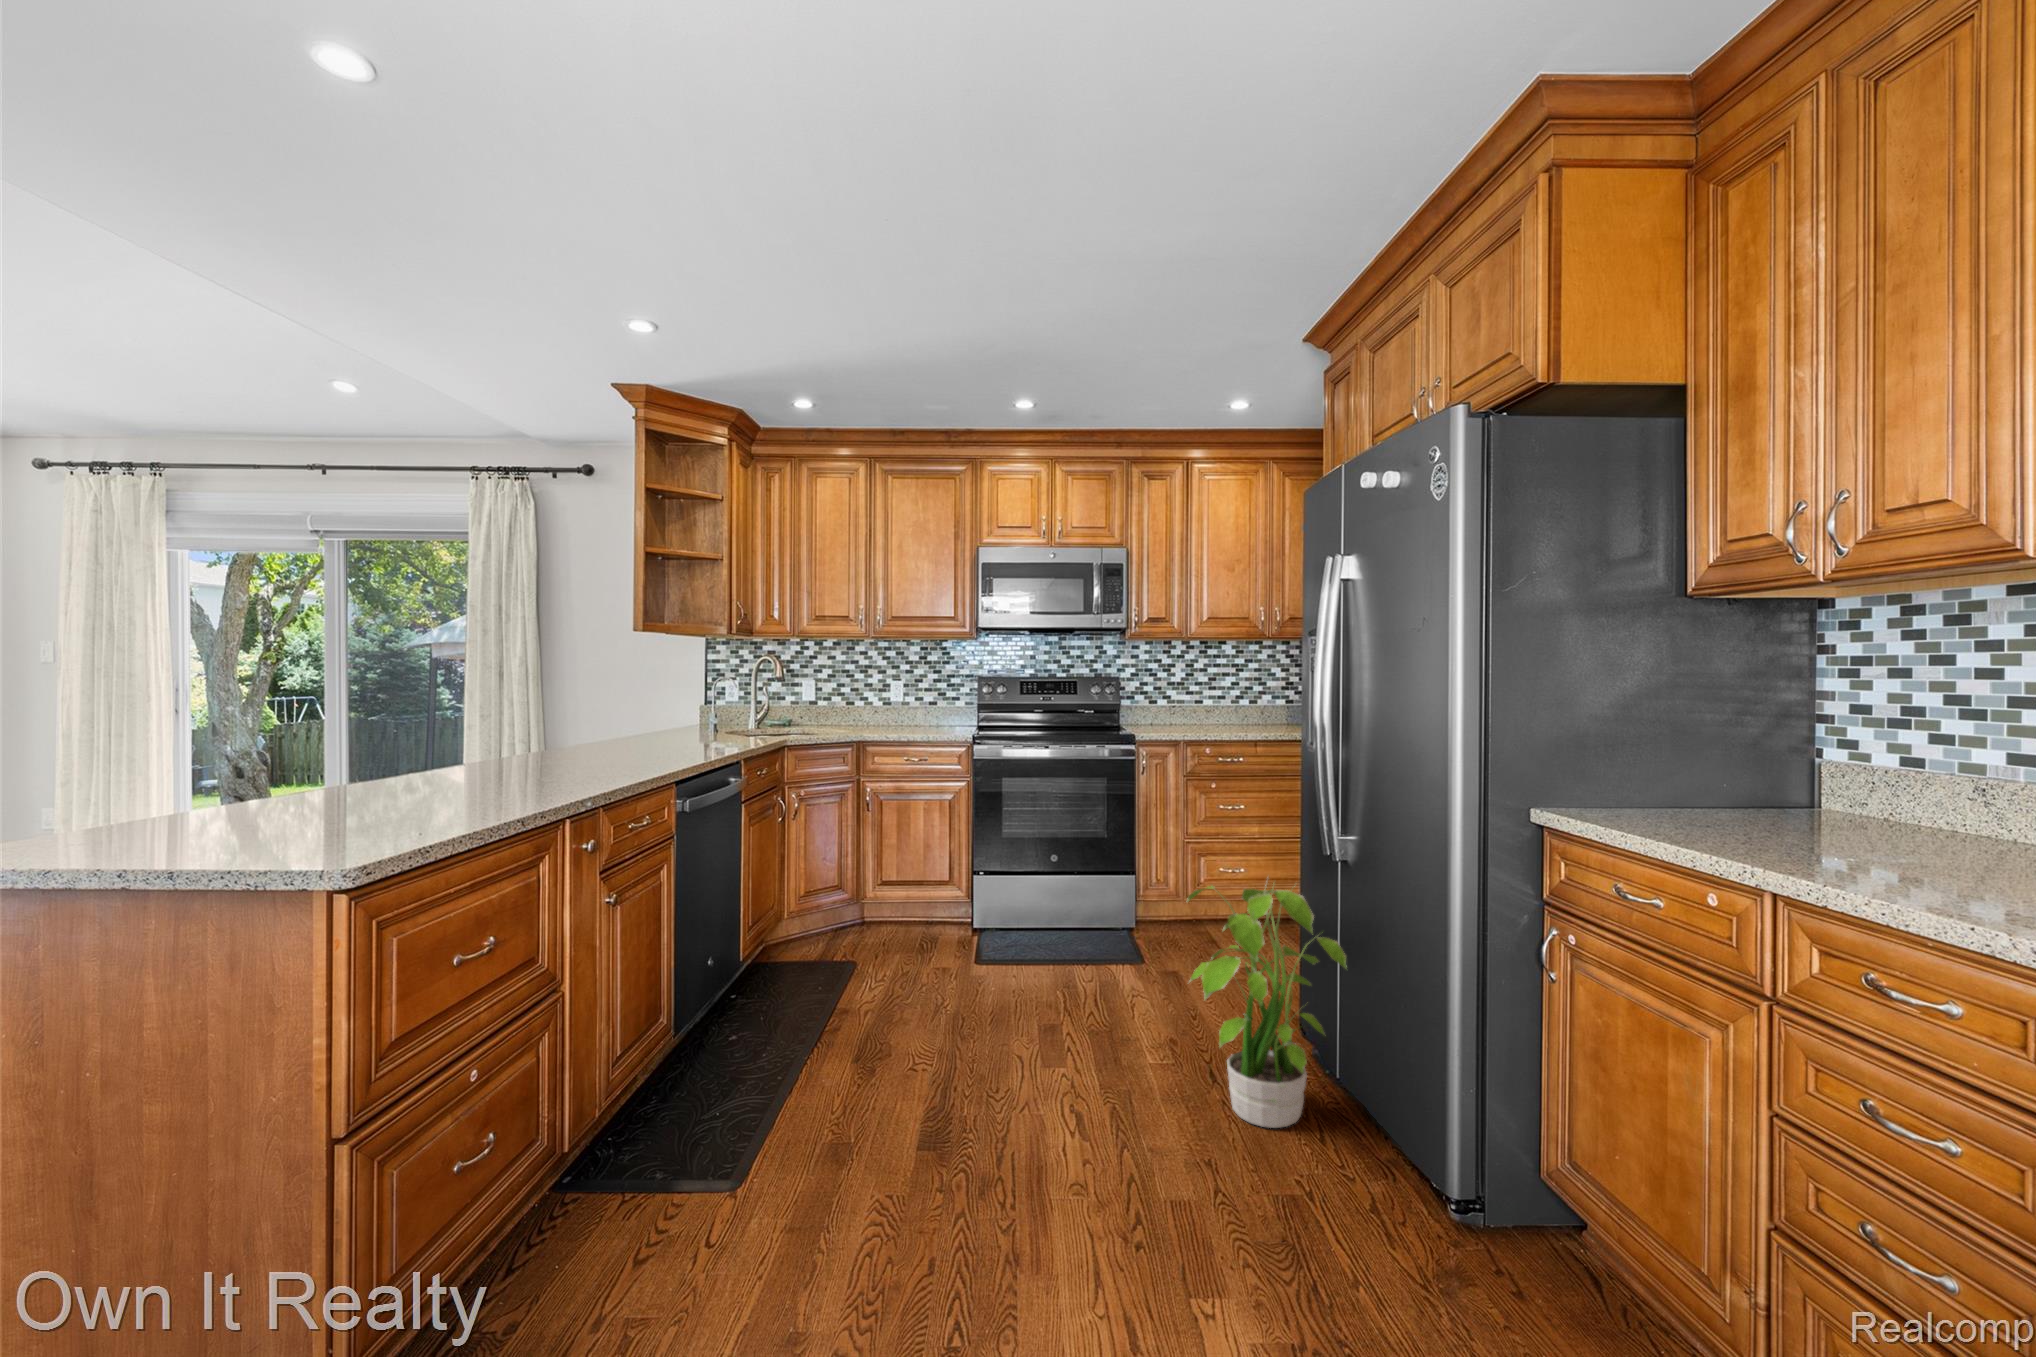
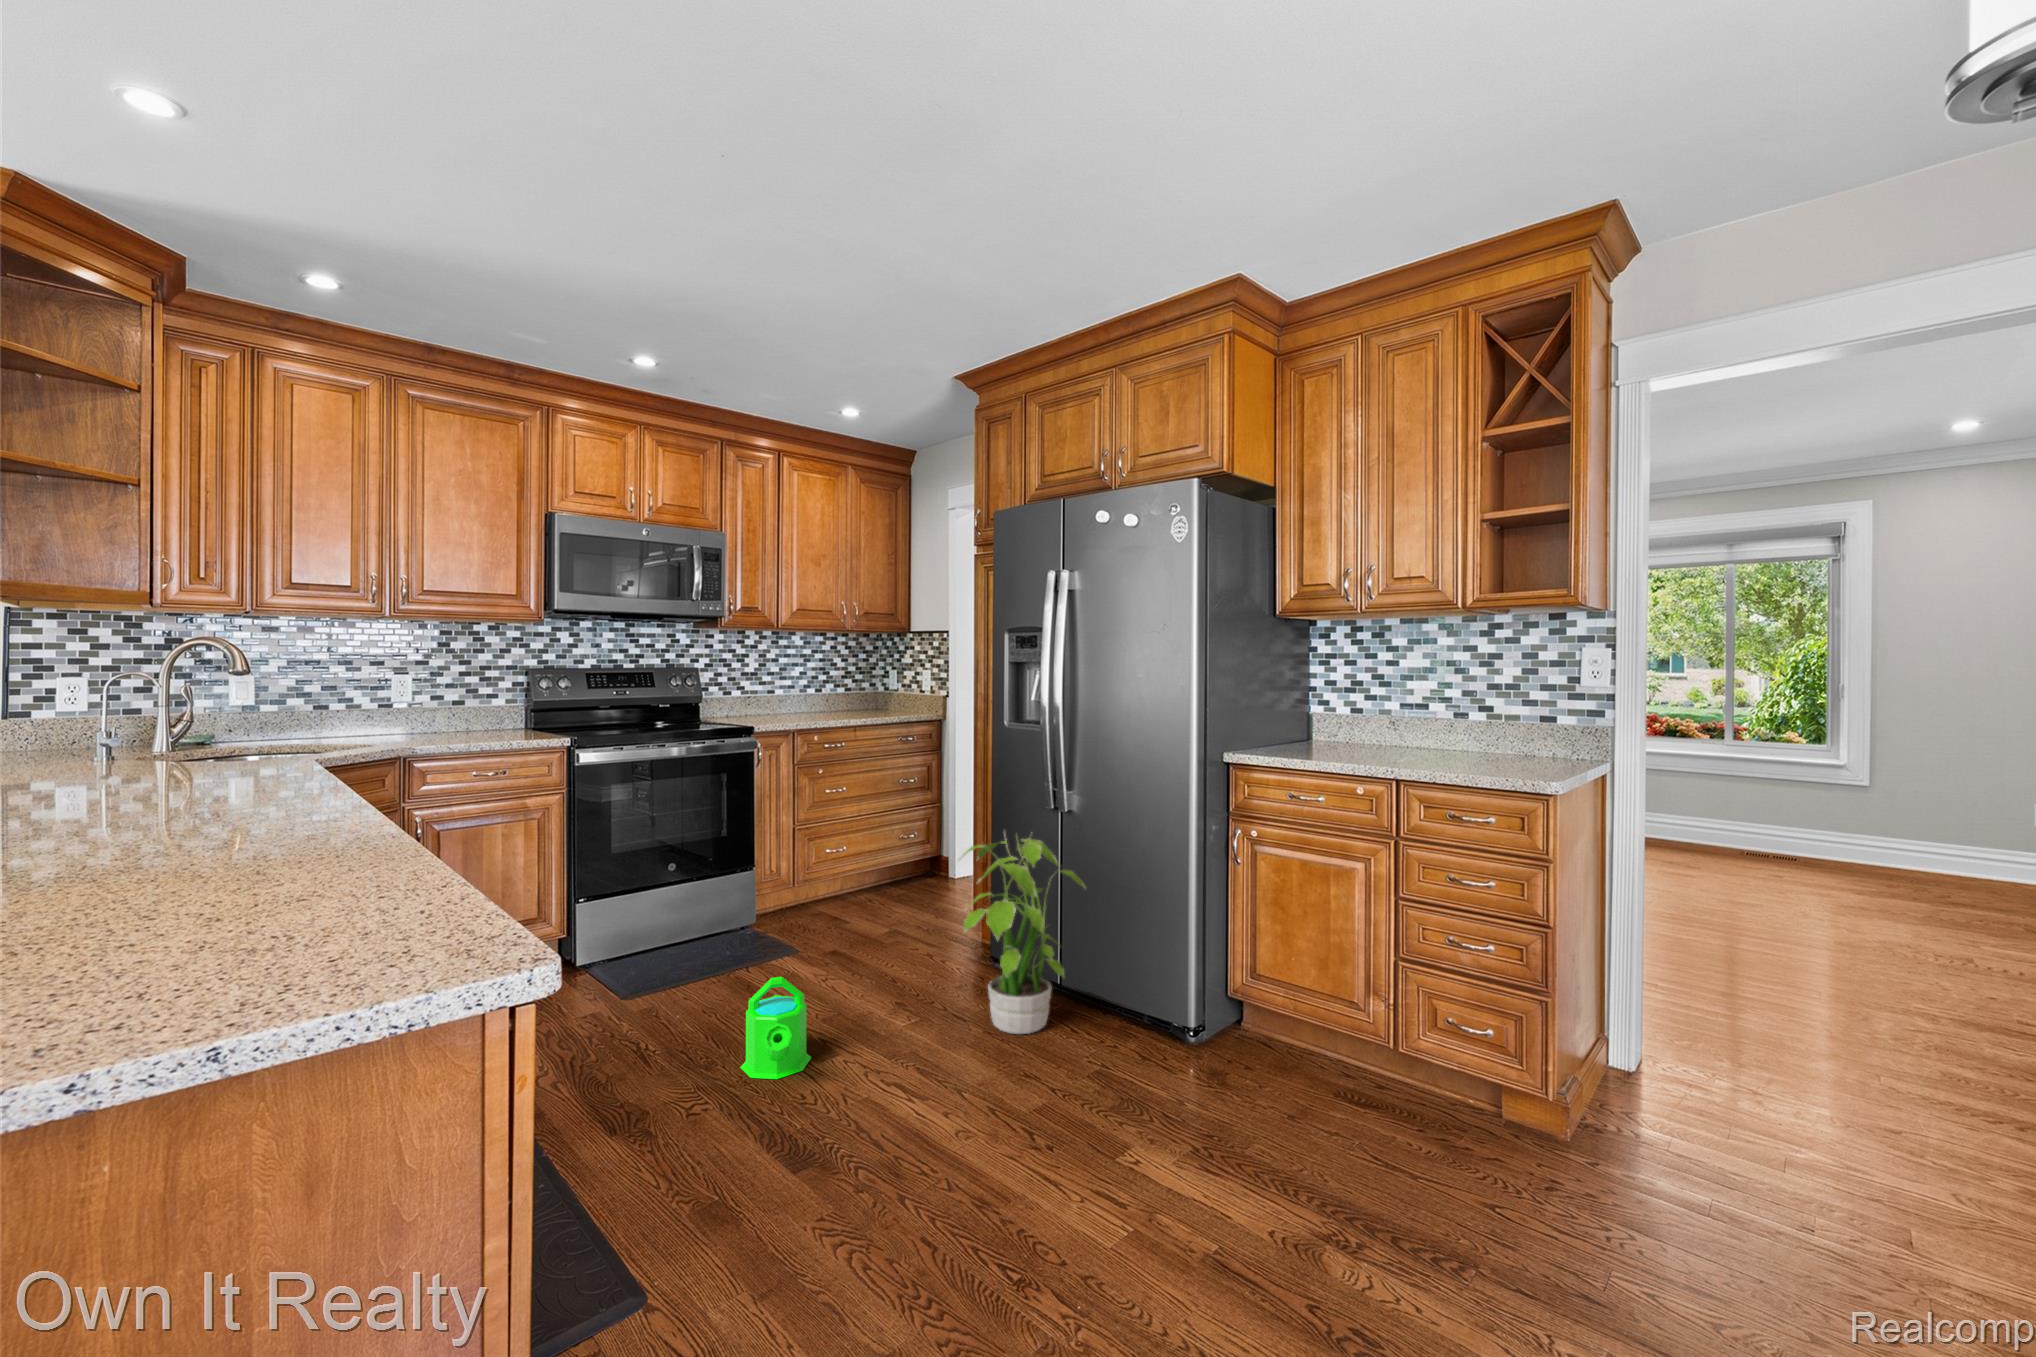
watering can: none [969,977,1039,1075] -> present [740,977,811,1079]

